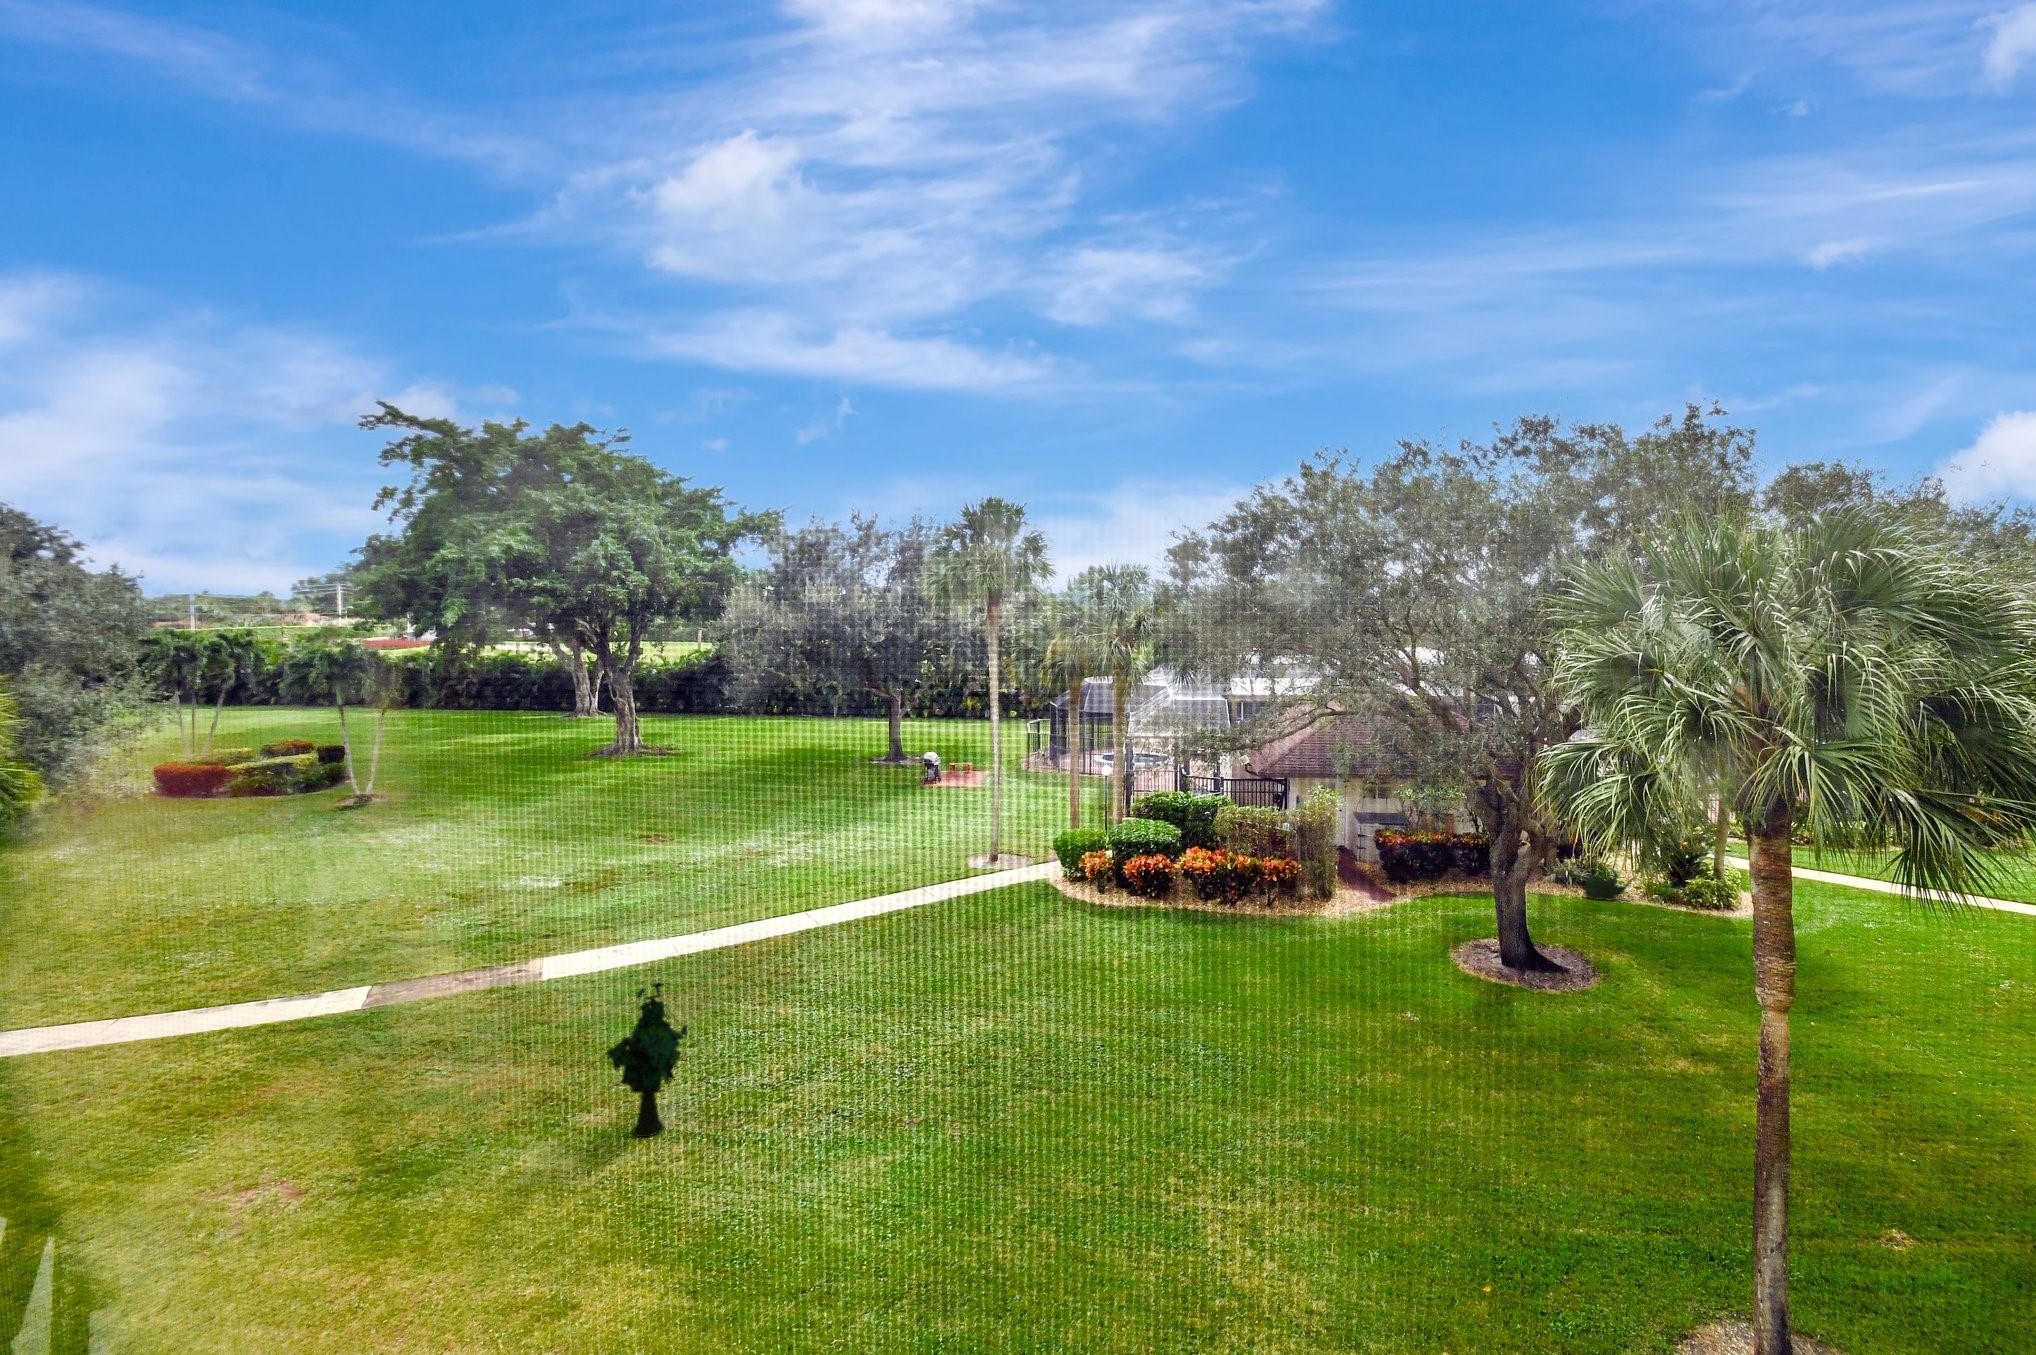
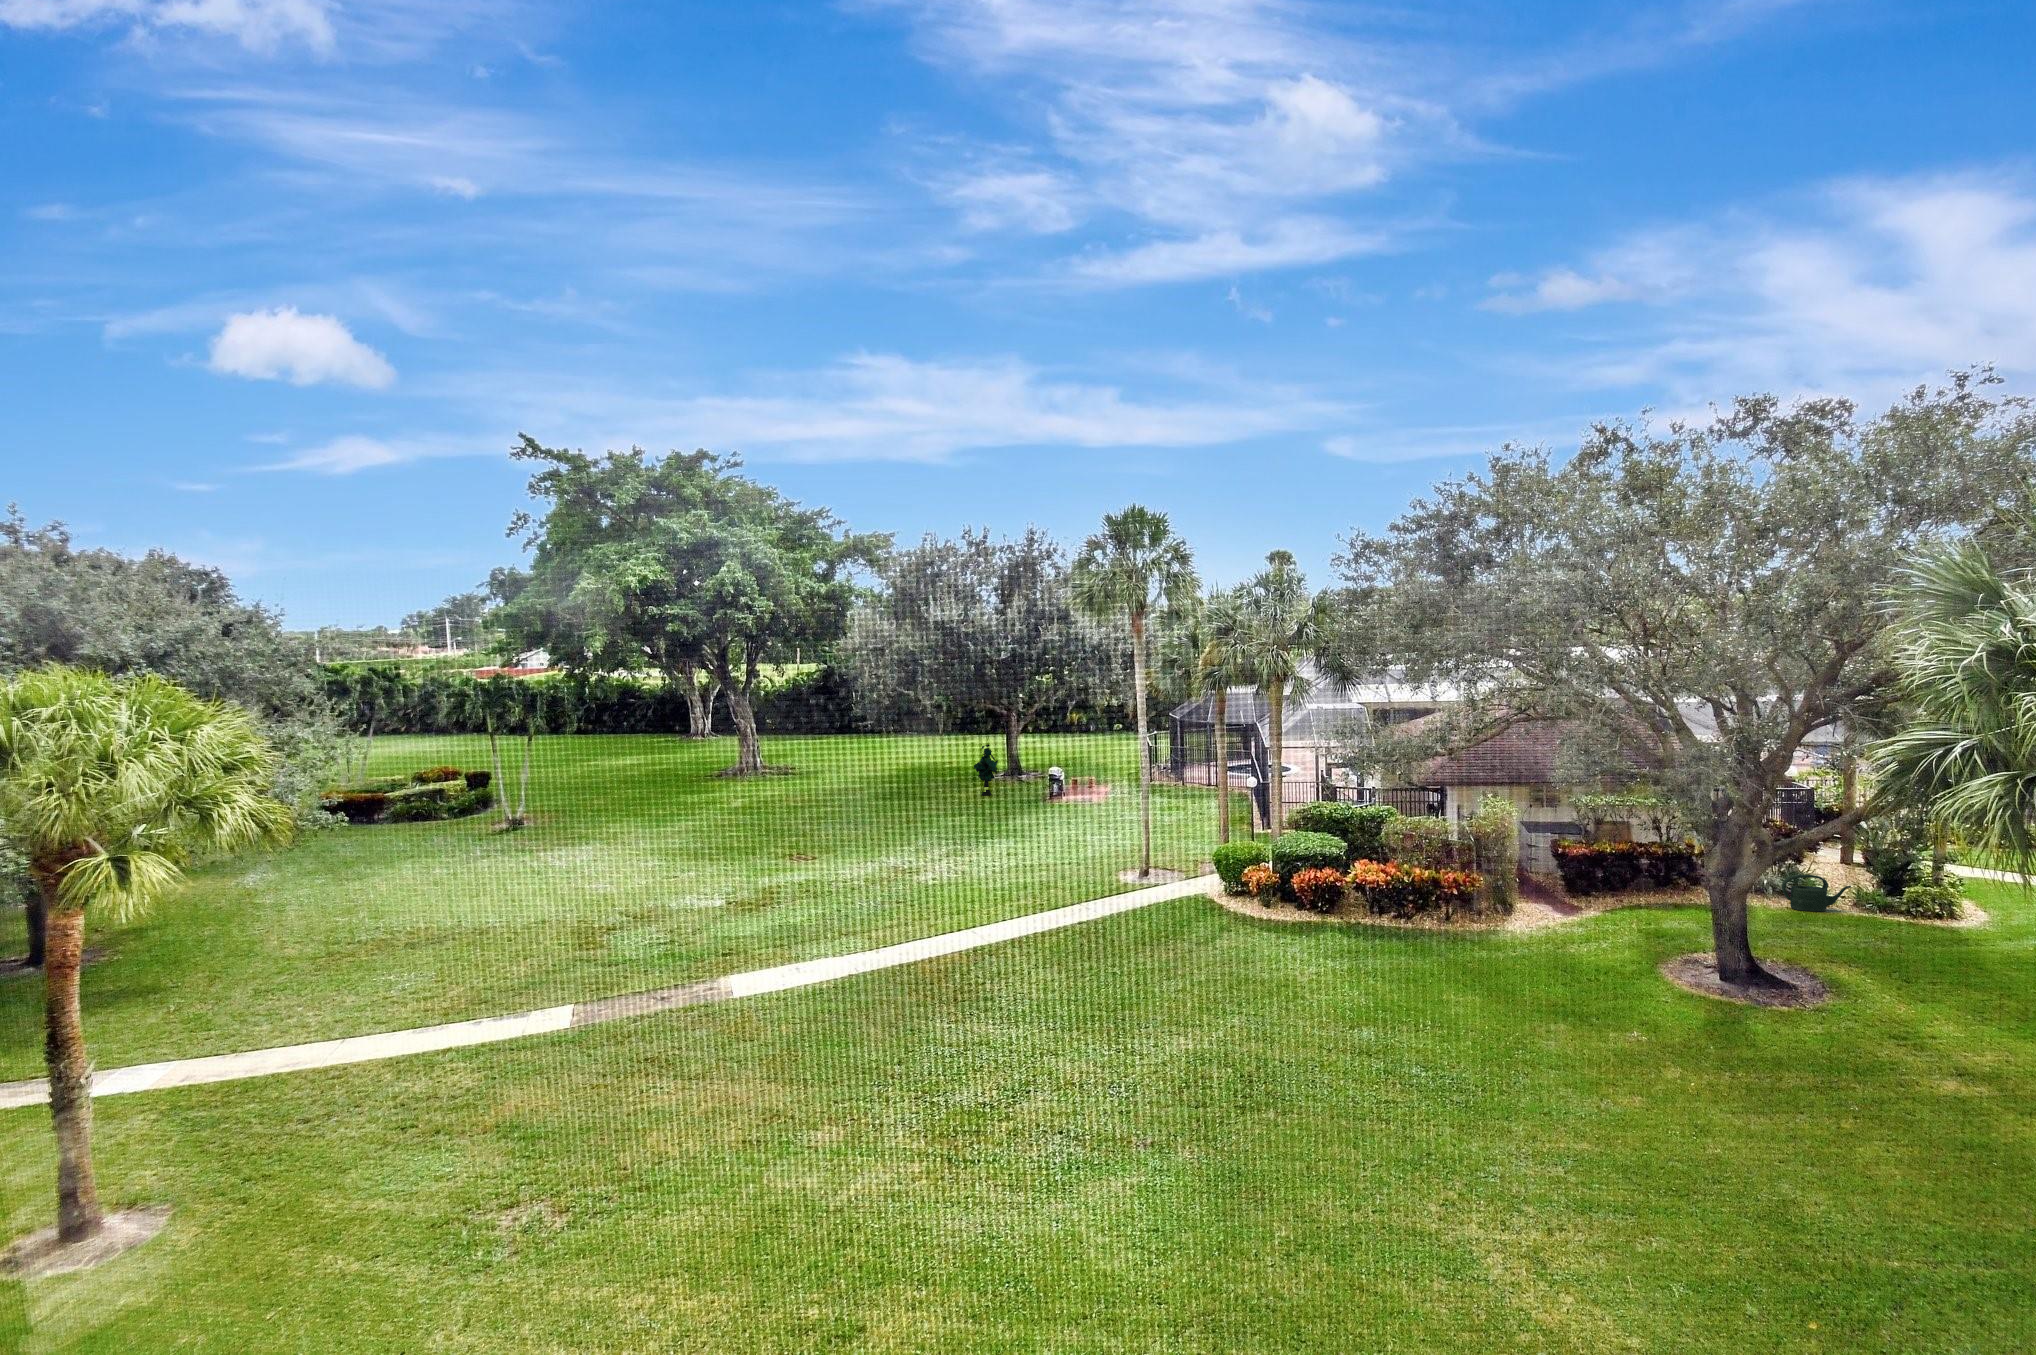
decorative plant: present [604,982,688,1137] -> present [974,744,998,796]

